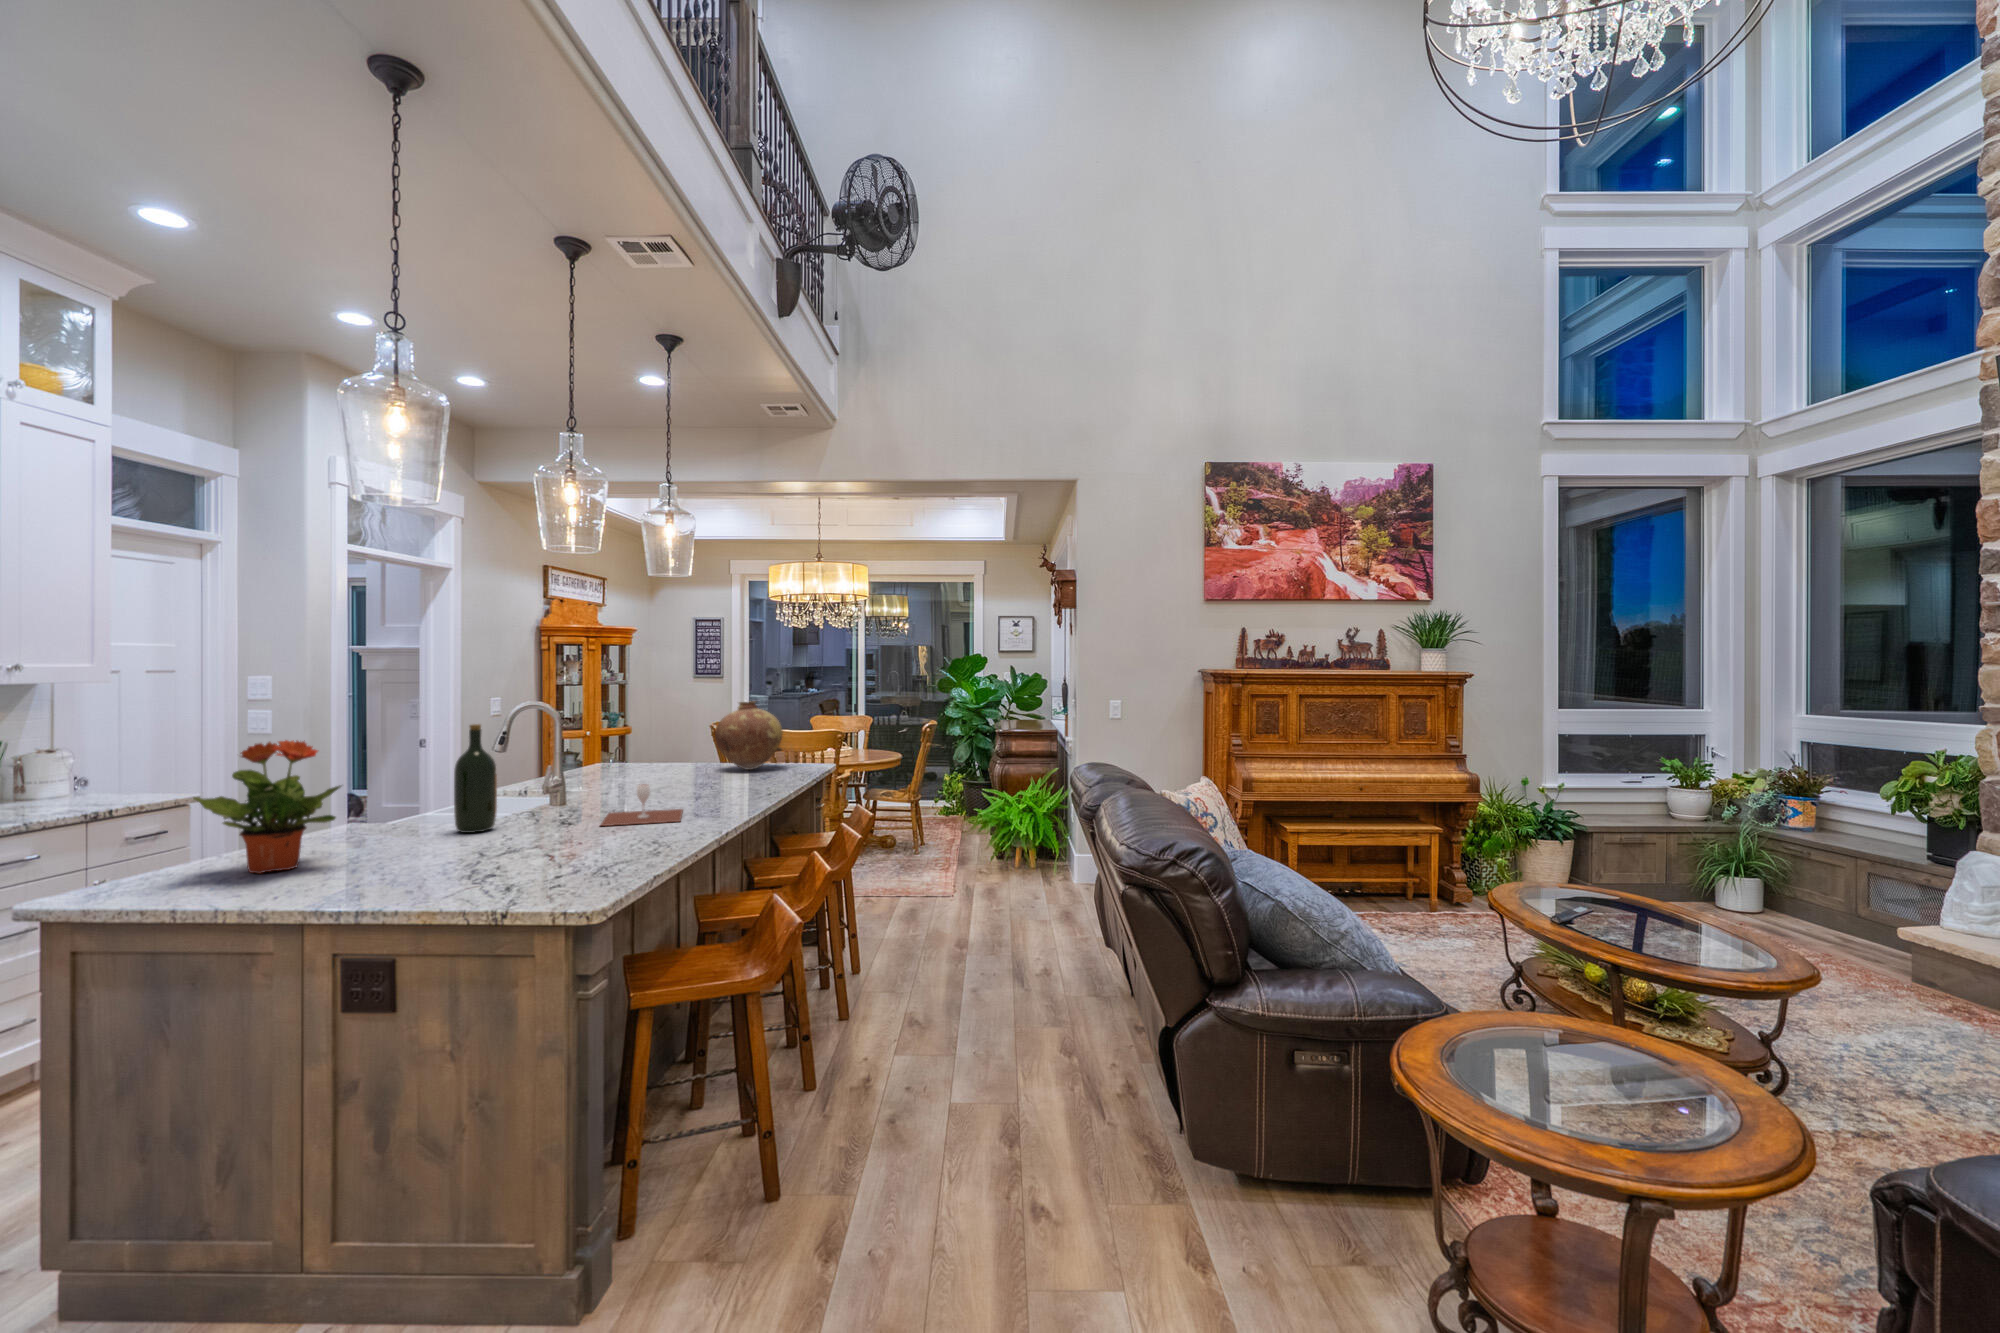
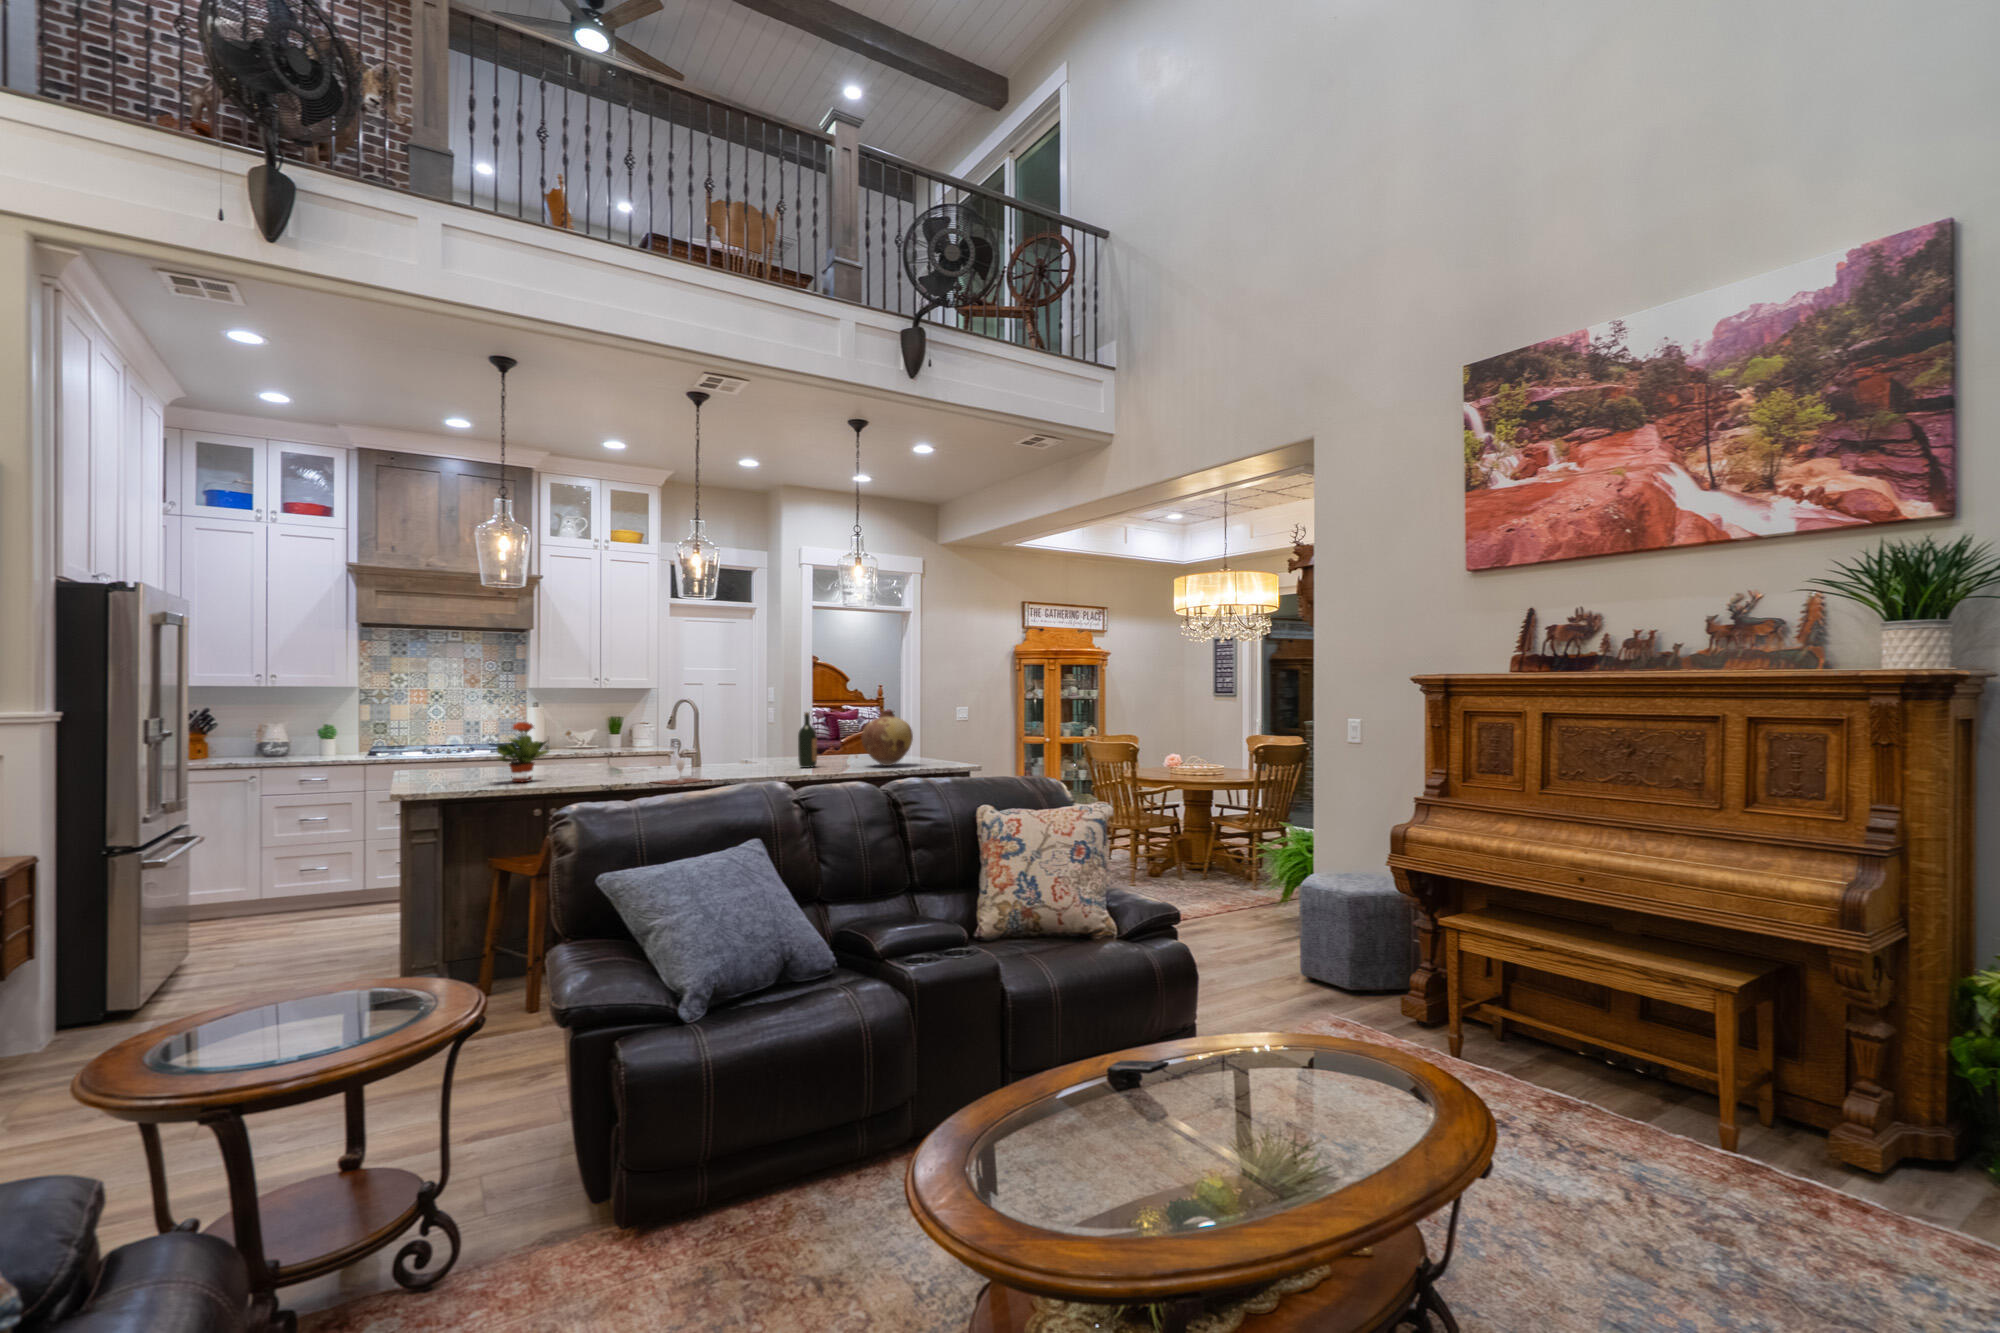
wine bottle: present [454,724,497,833] -> present [798,712,817,768]

